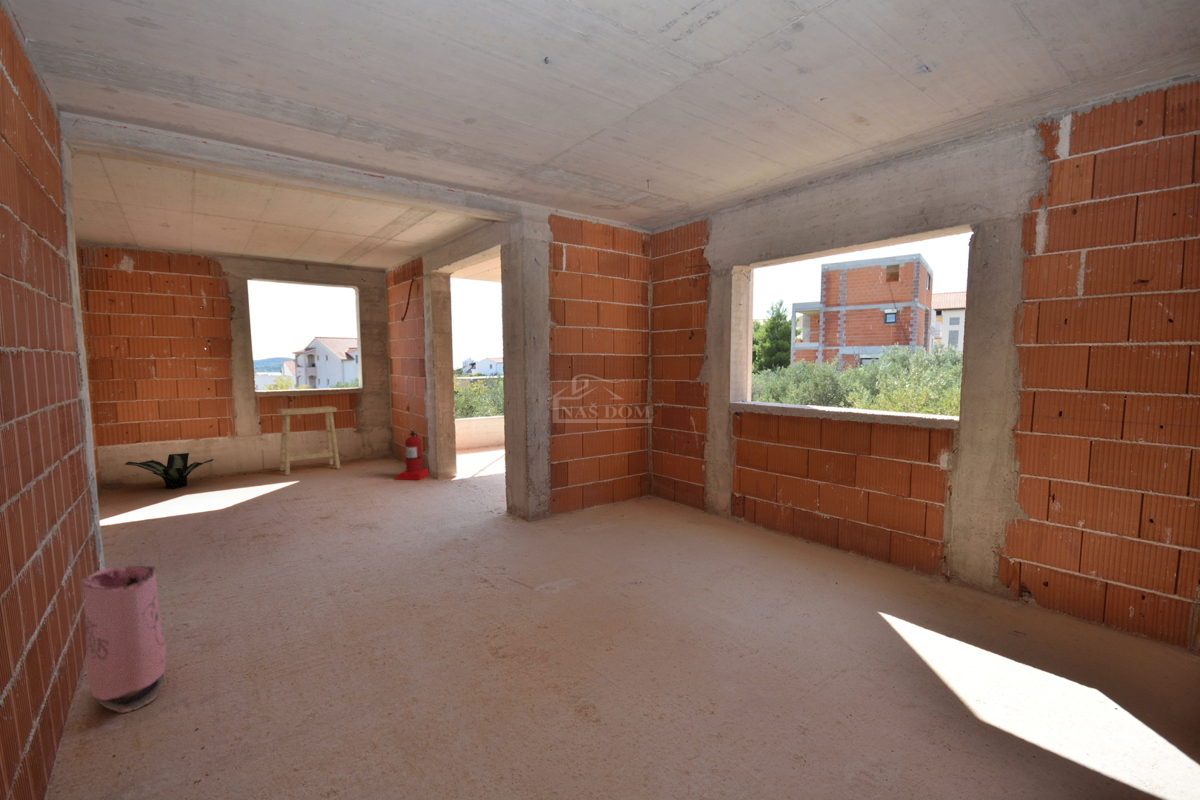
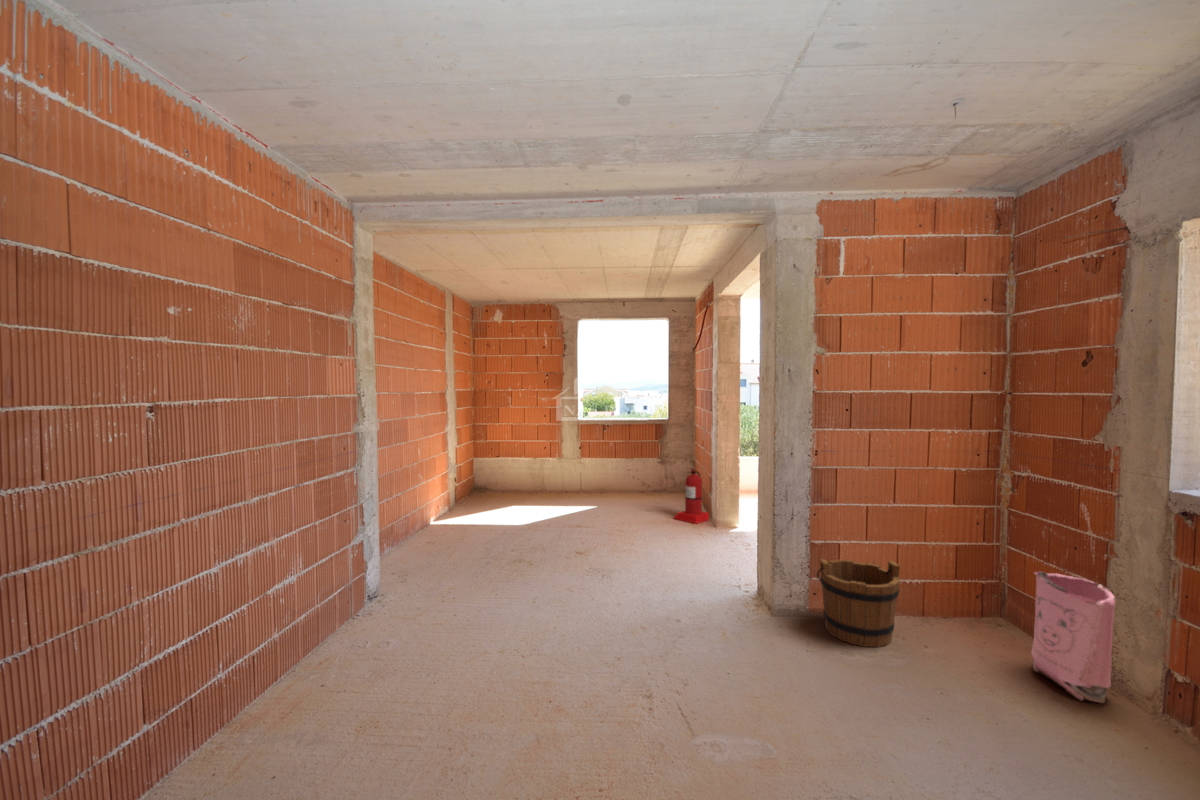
stool: present [277,406,340,475] -> none [591,435,638,497]
potted plant: present [125,453,214,489] -> none [484,467,542,496]
bucket: none [559,468,609,525] -> present [817,559,900,647]
bag: present [82,566,167,713] -> present [1031,572,1116,703]

